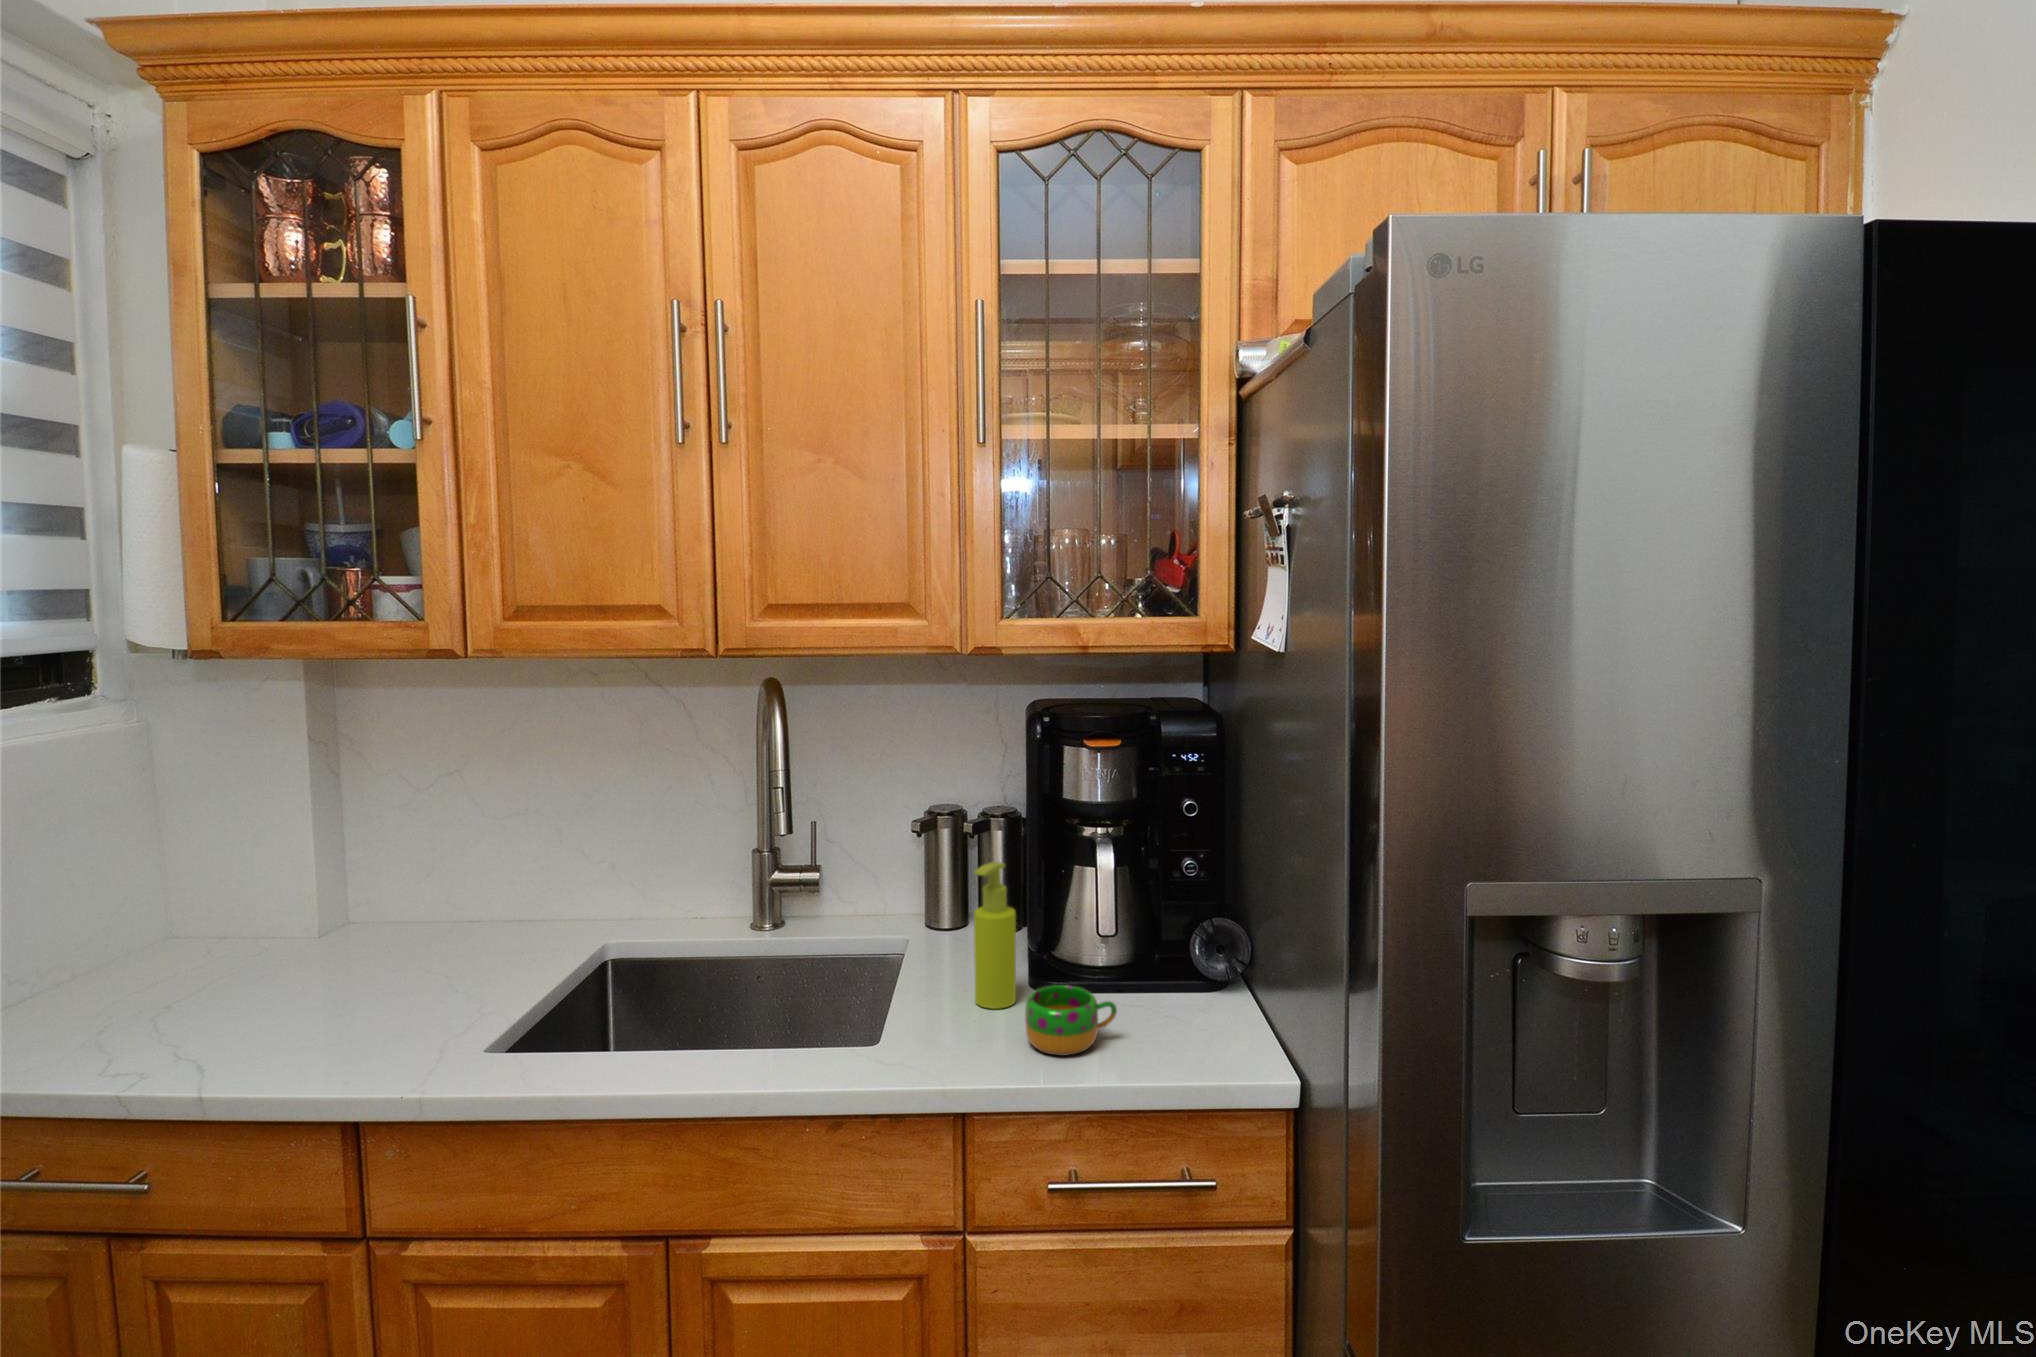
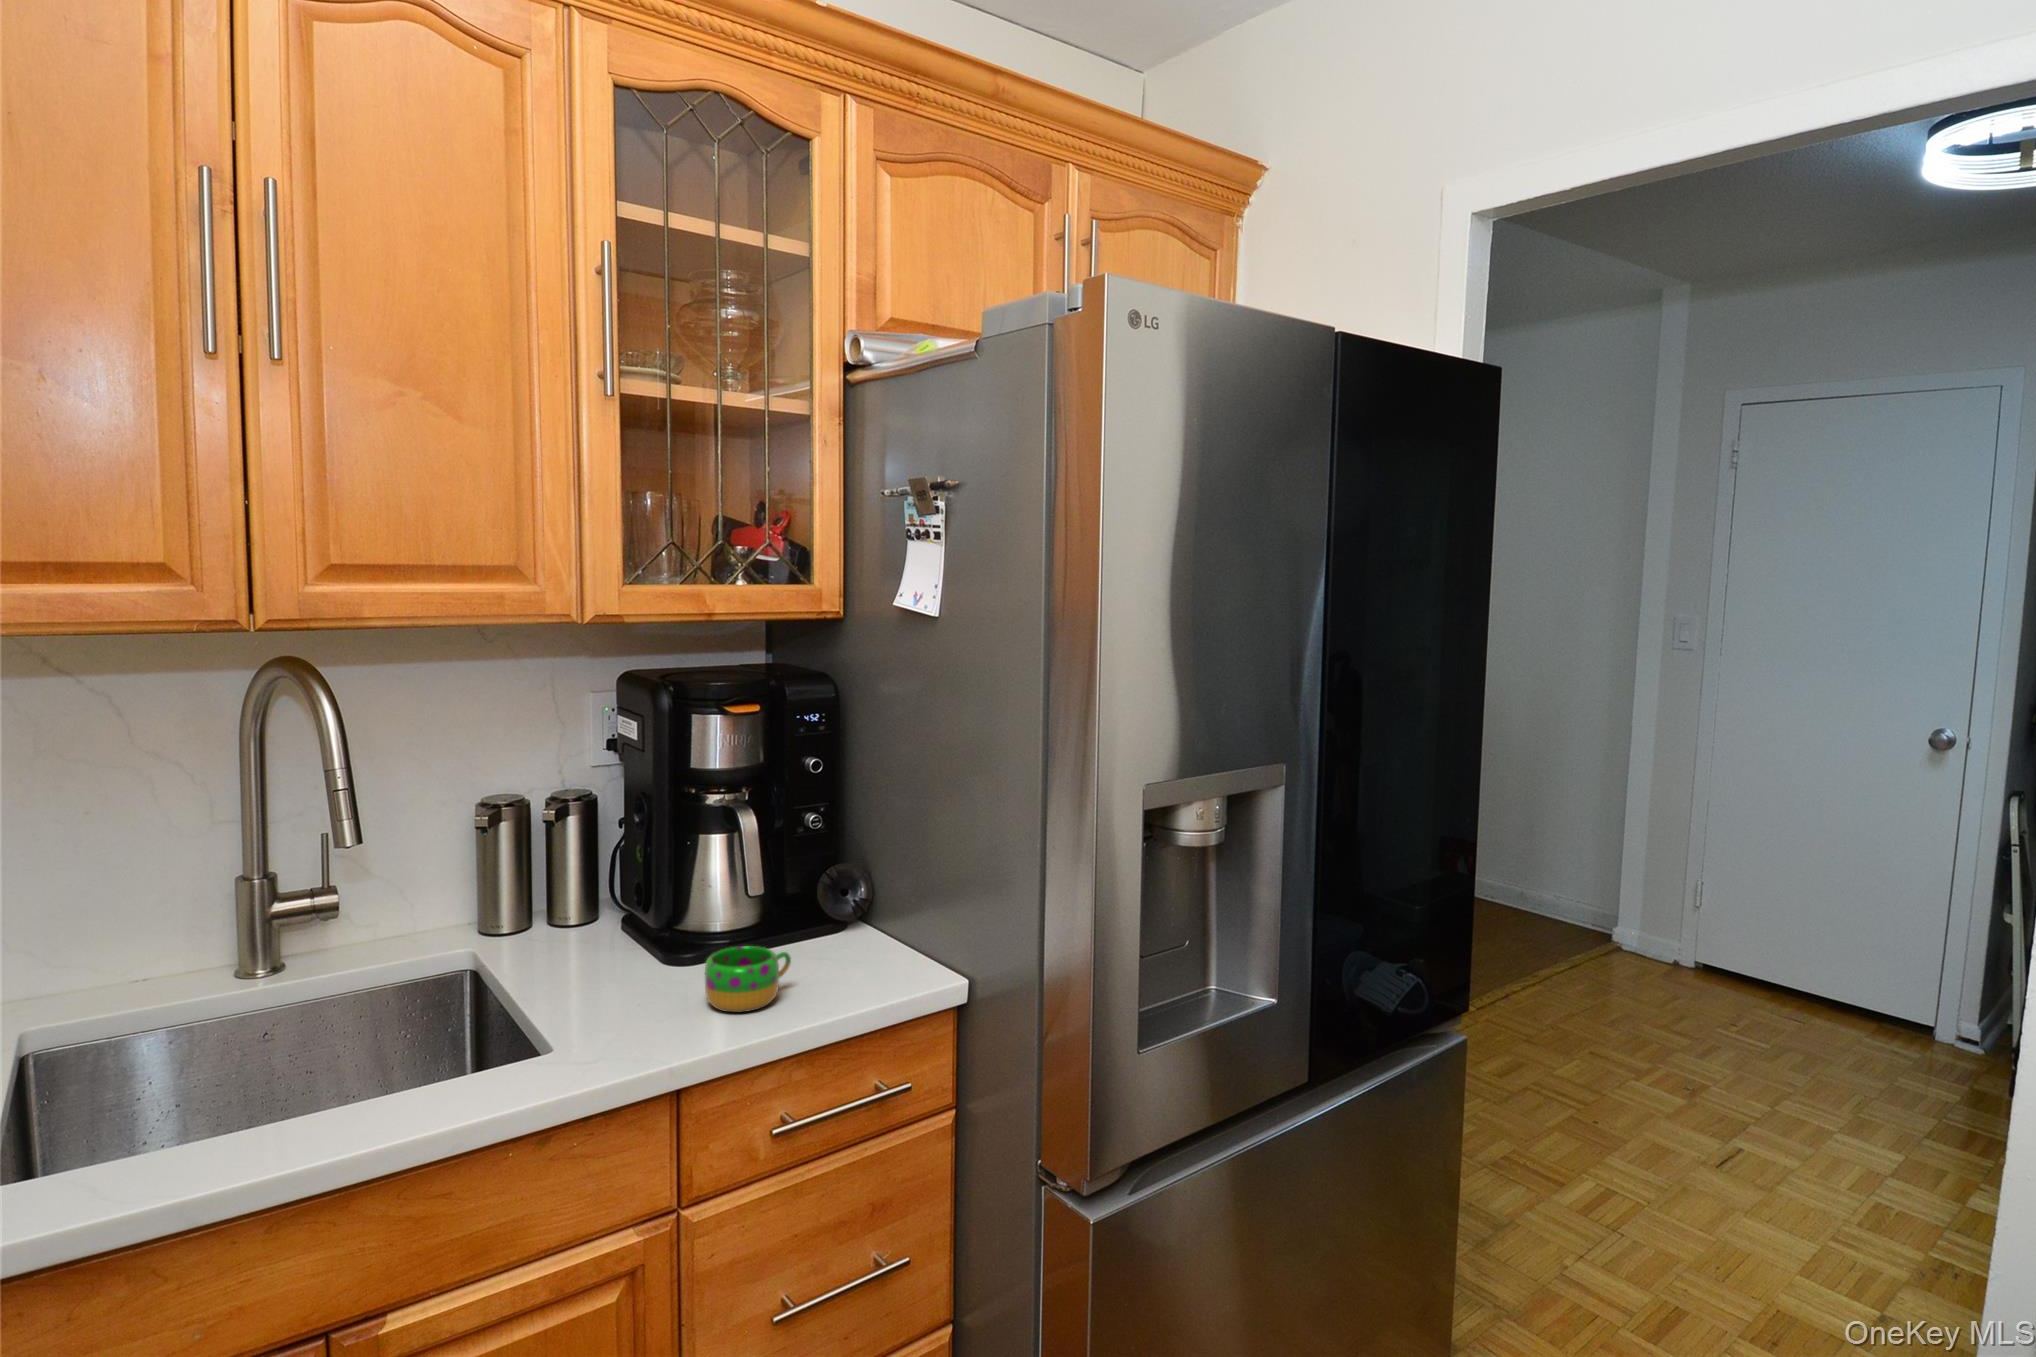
soap dispenser: present [974,862,1016,1009] -> none [615,839,663,992]

